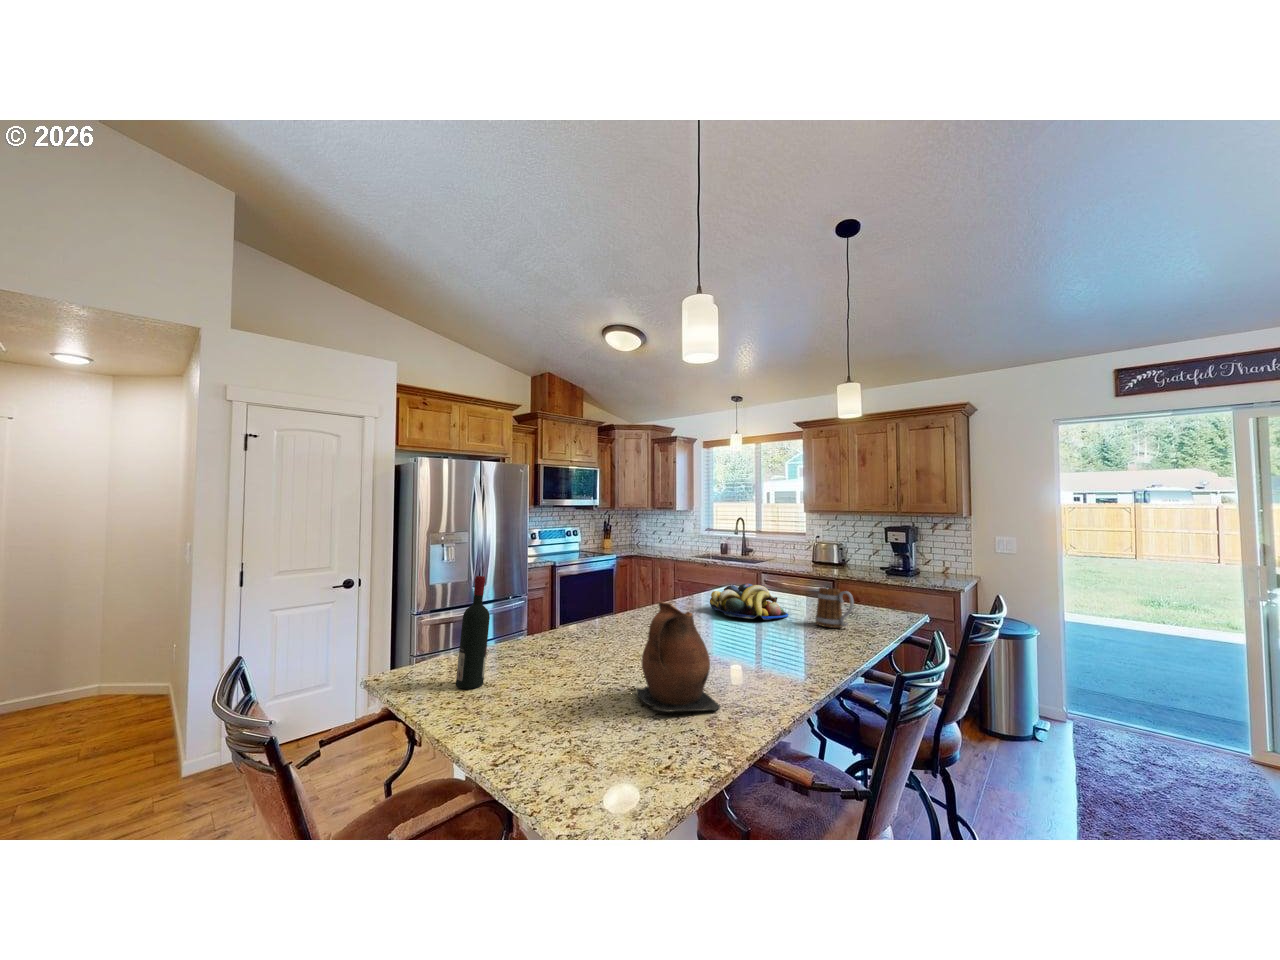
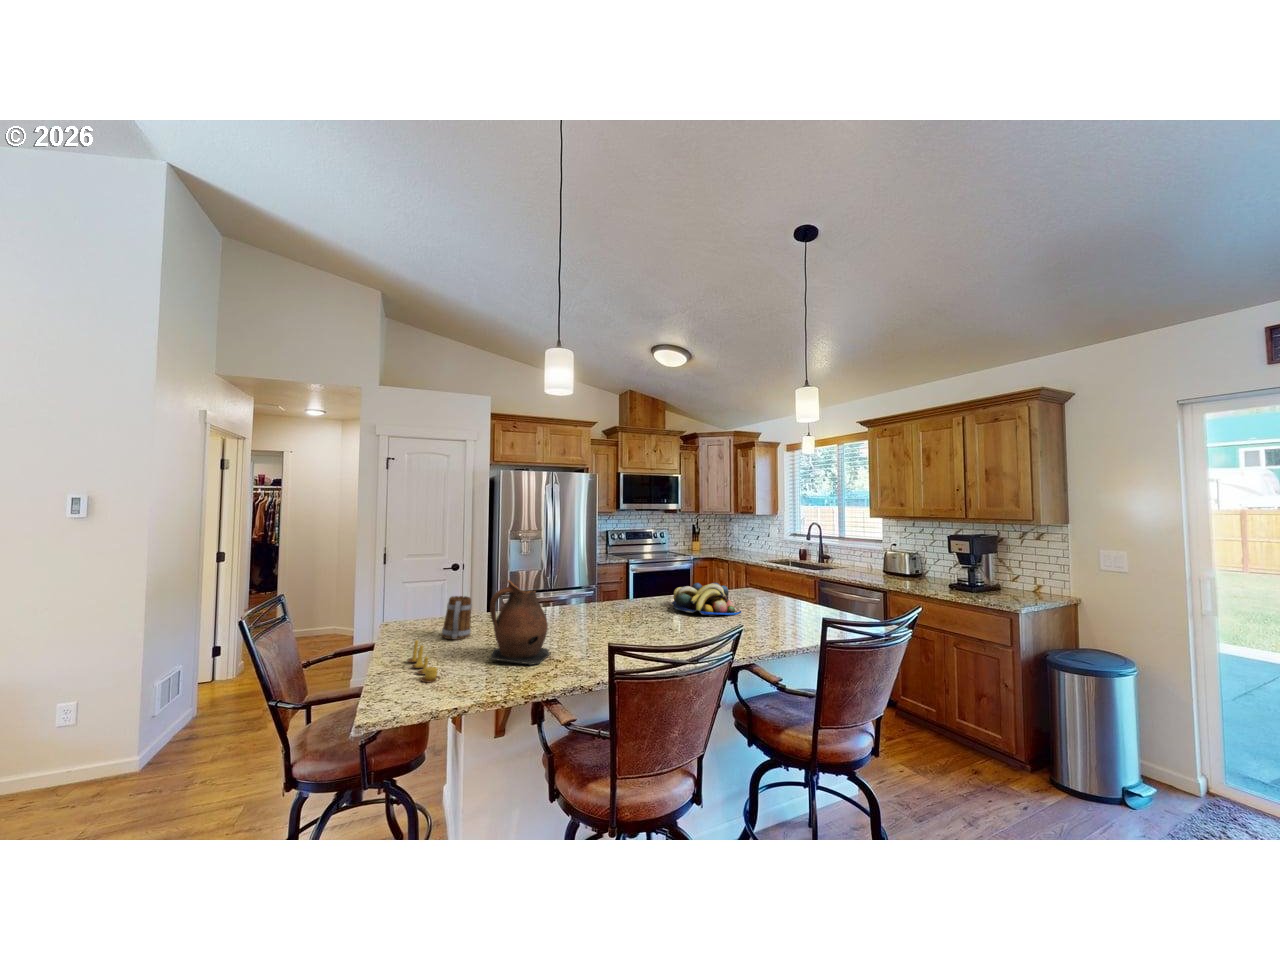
wine bottle: present [456,576,490,689] -> none [409,557,434,634]
mug: present [816,588,854,628] -> present [442,596,471,640]
candle: none [543,697,645,765] -> present [407,639,440,683]

